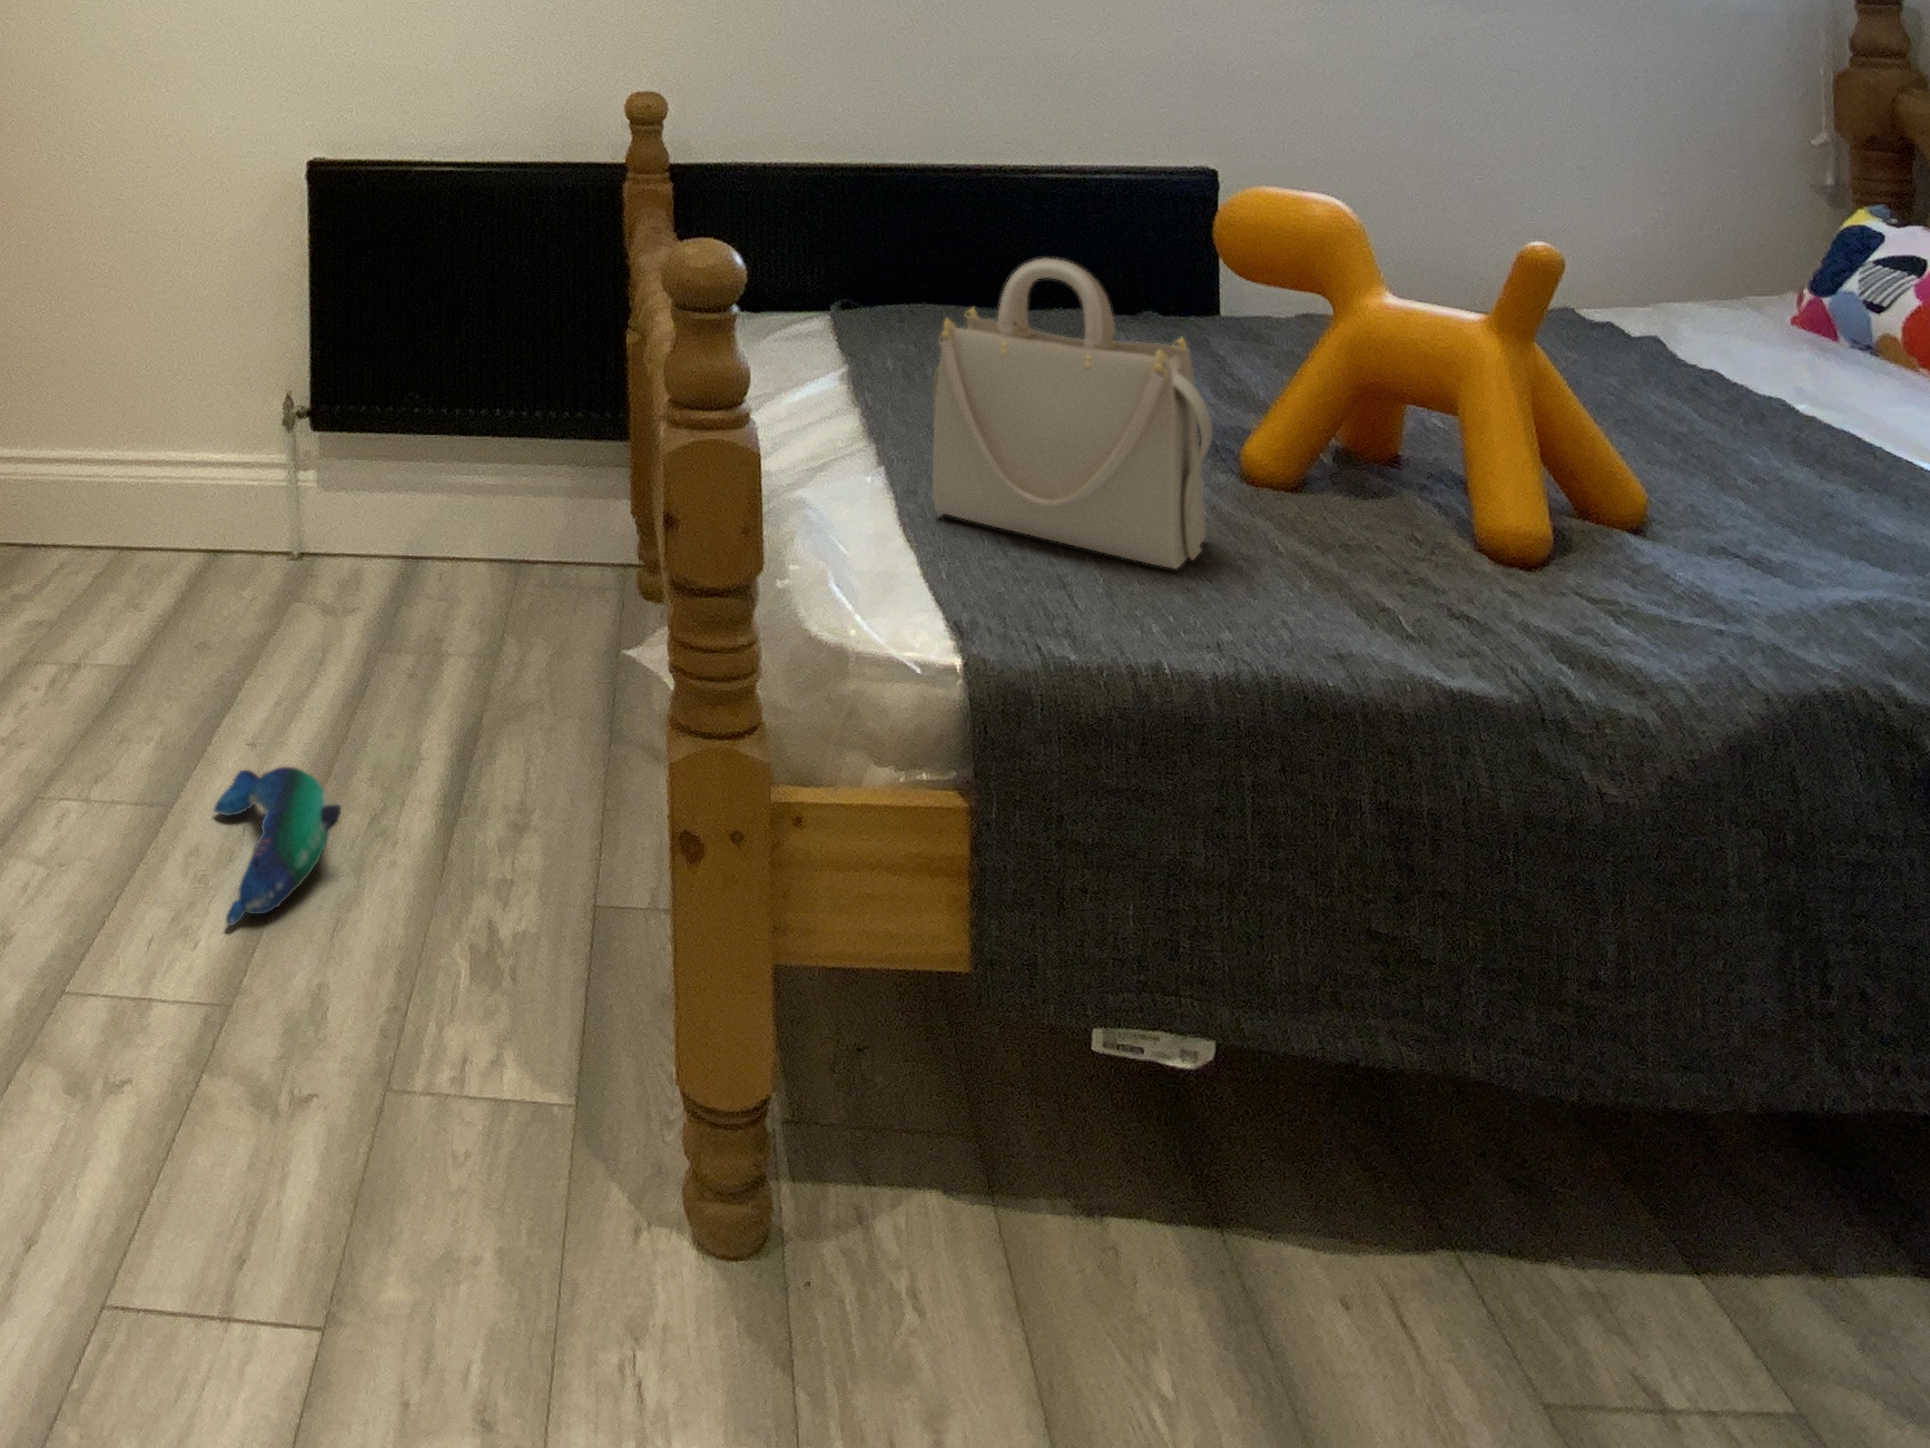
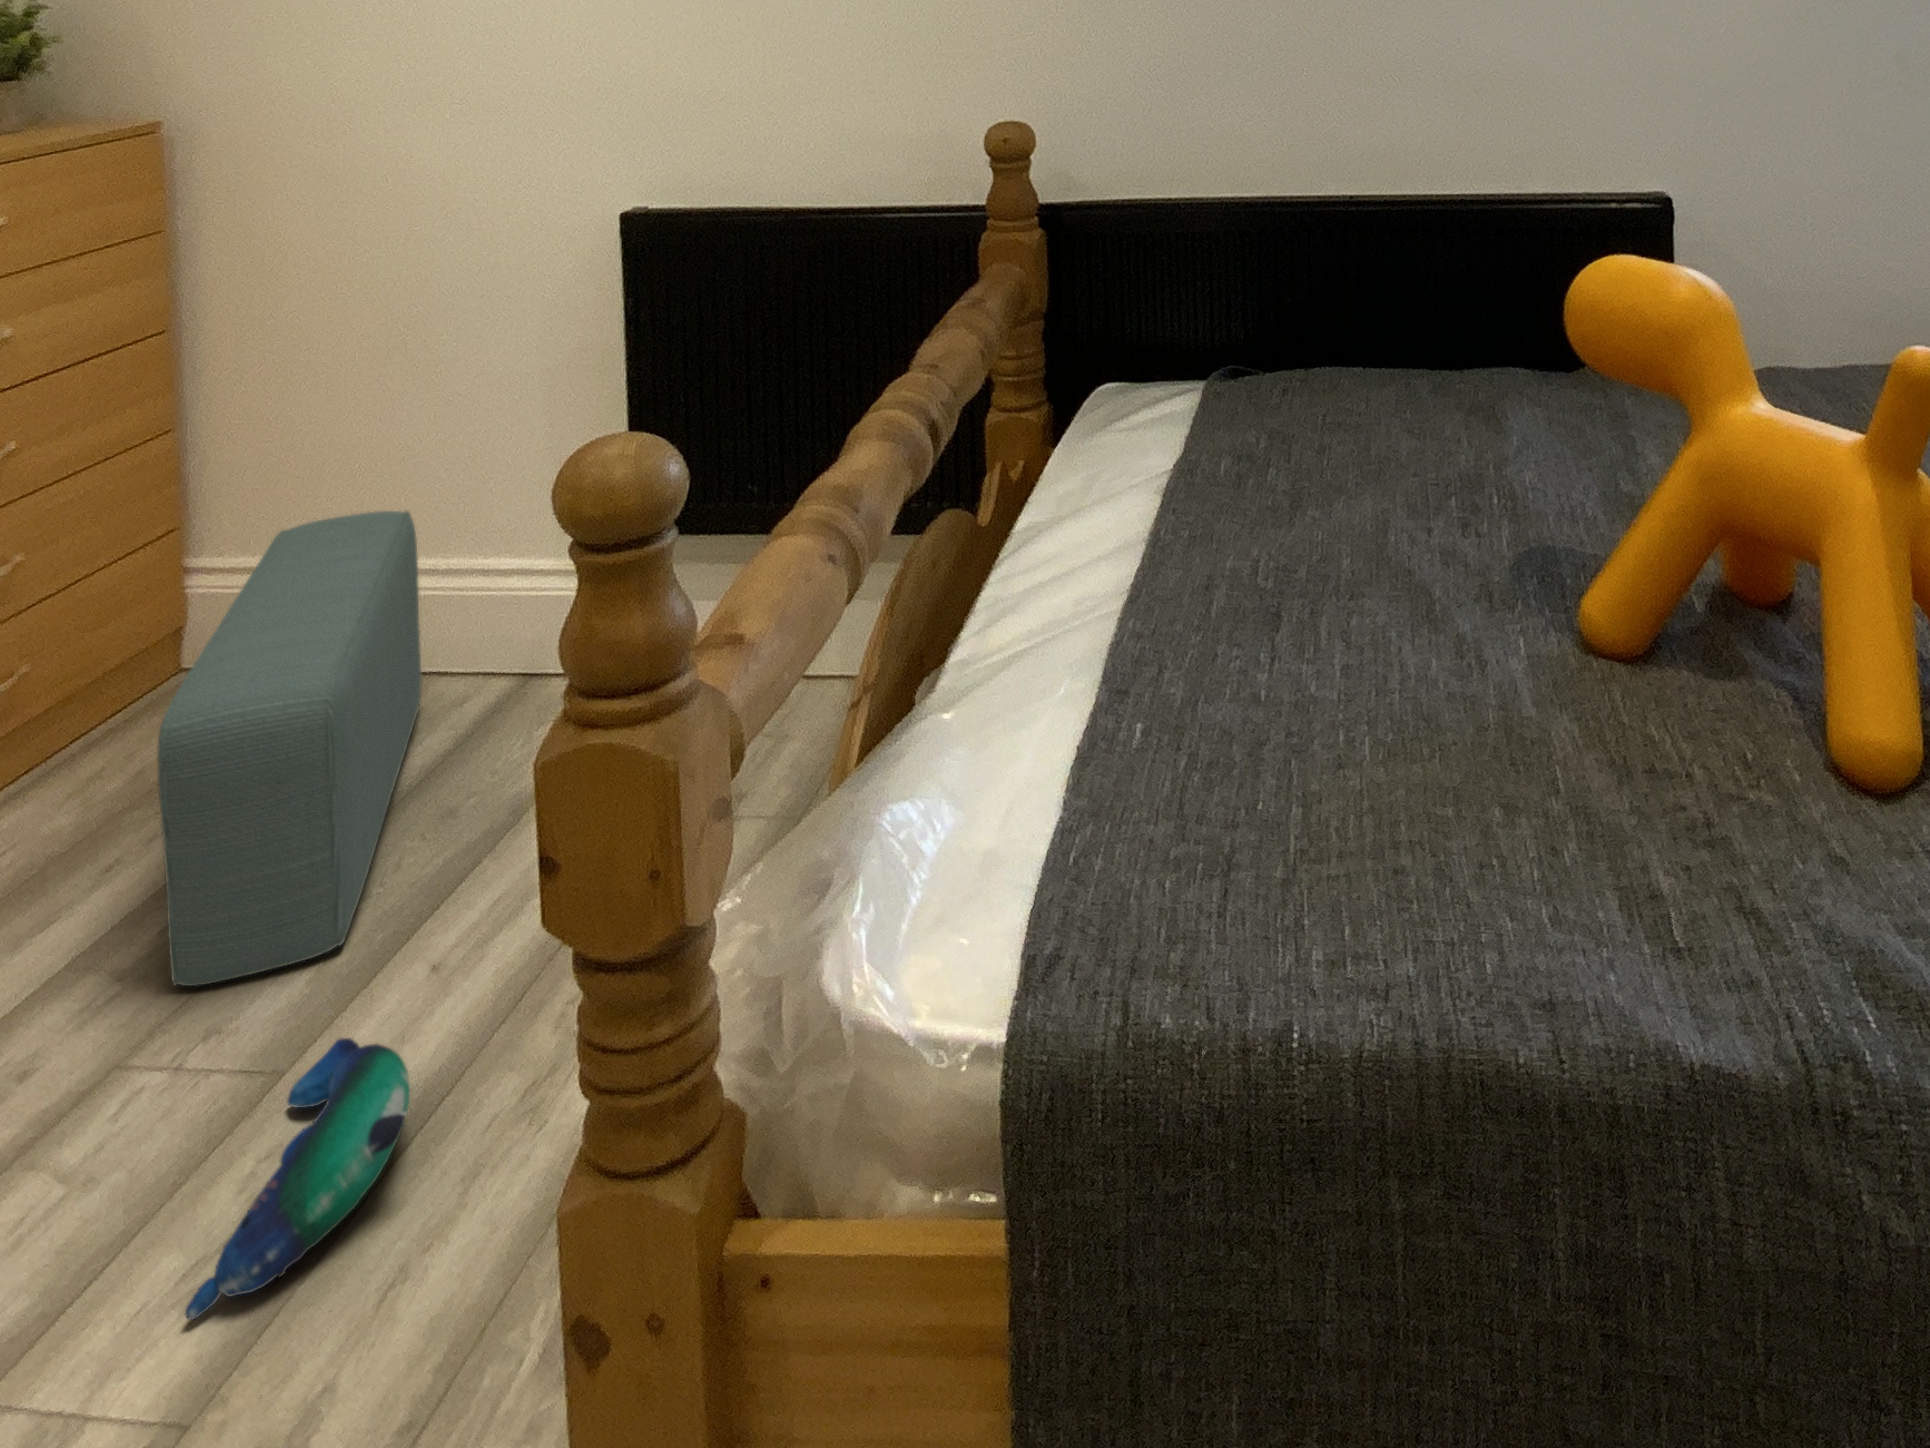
handbag: present [933,259,1212,569] -> none [1107,399,1448,854]
pouf: none [39,407,191,743] -> present [157,511,422,986]

